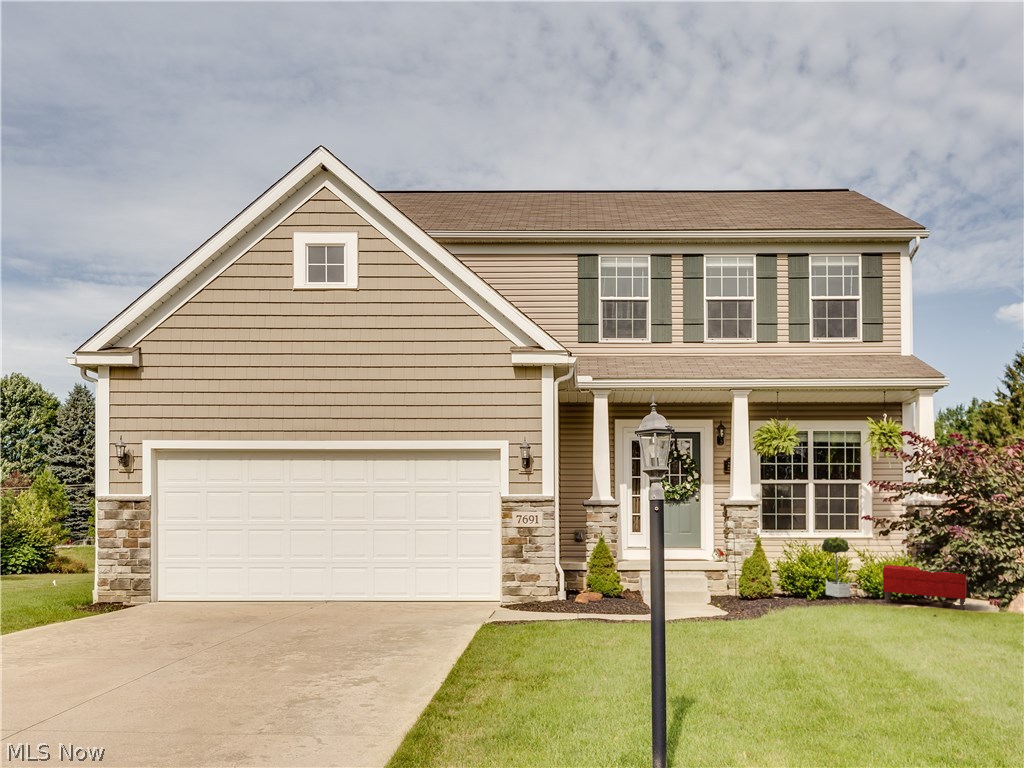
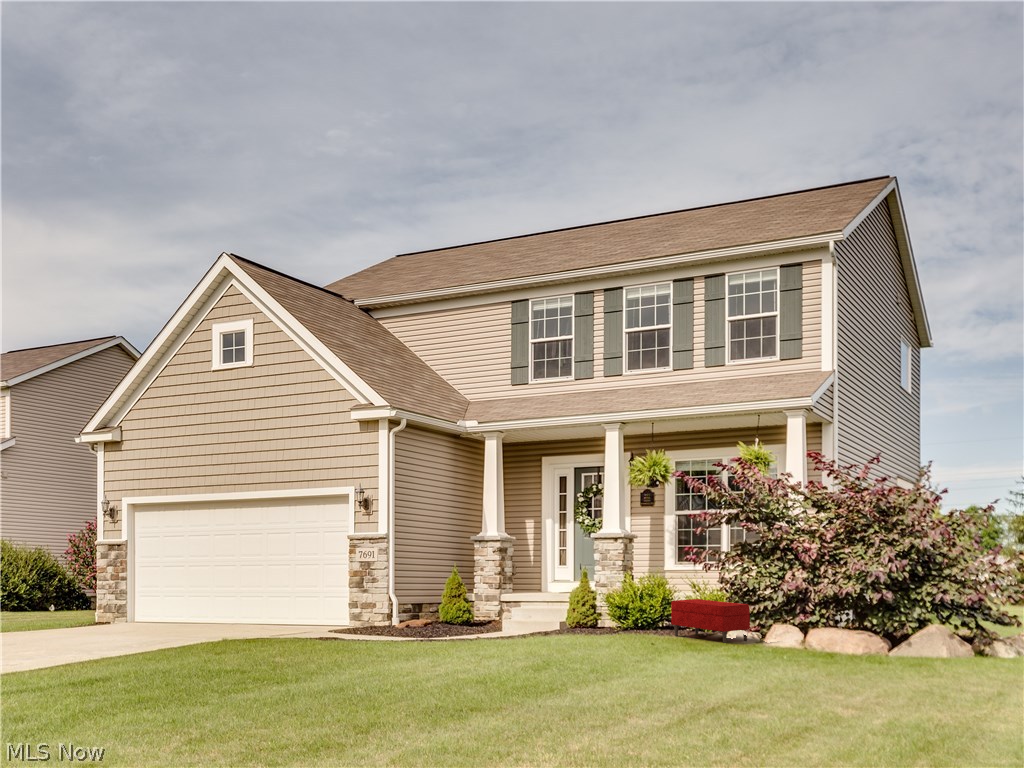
potted tree: present [822,537,850,597] -> none [642,570,668,631]

